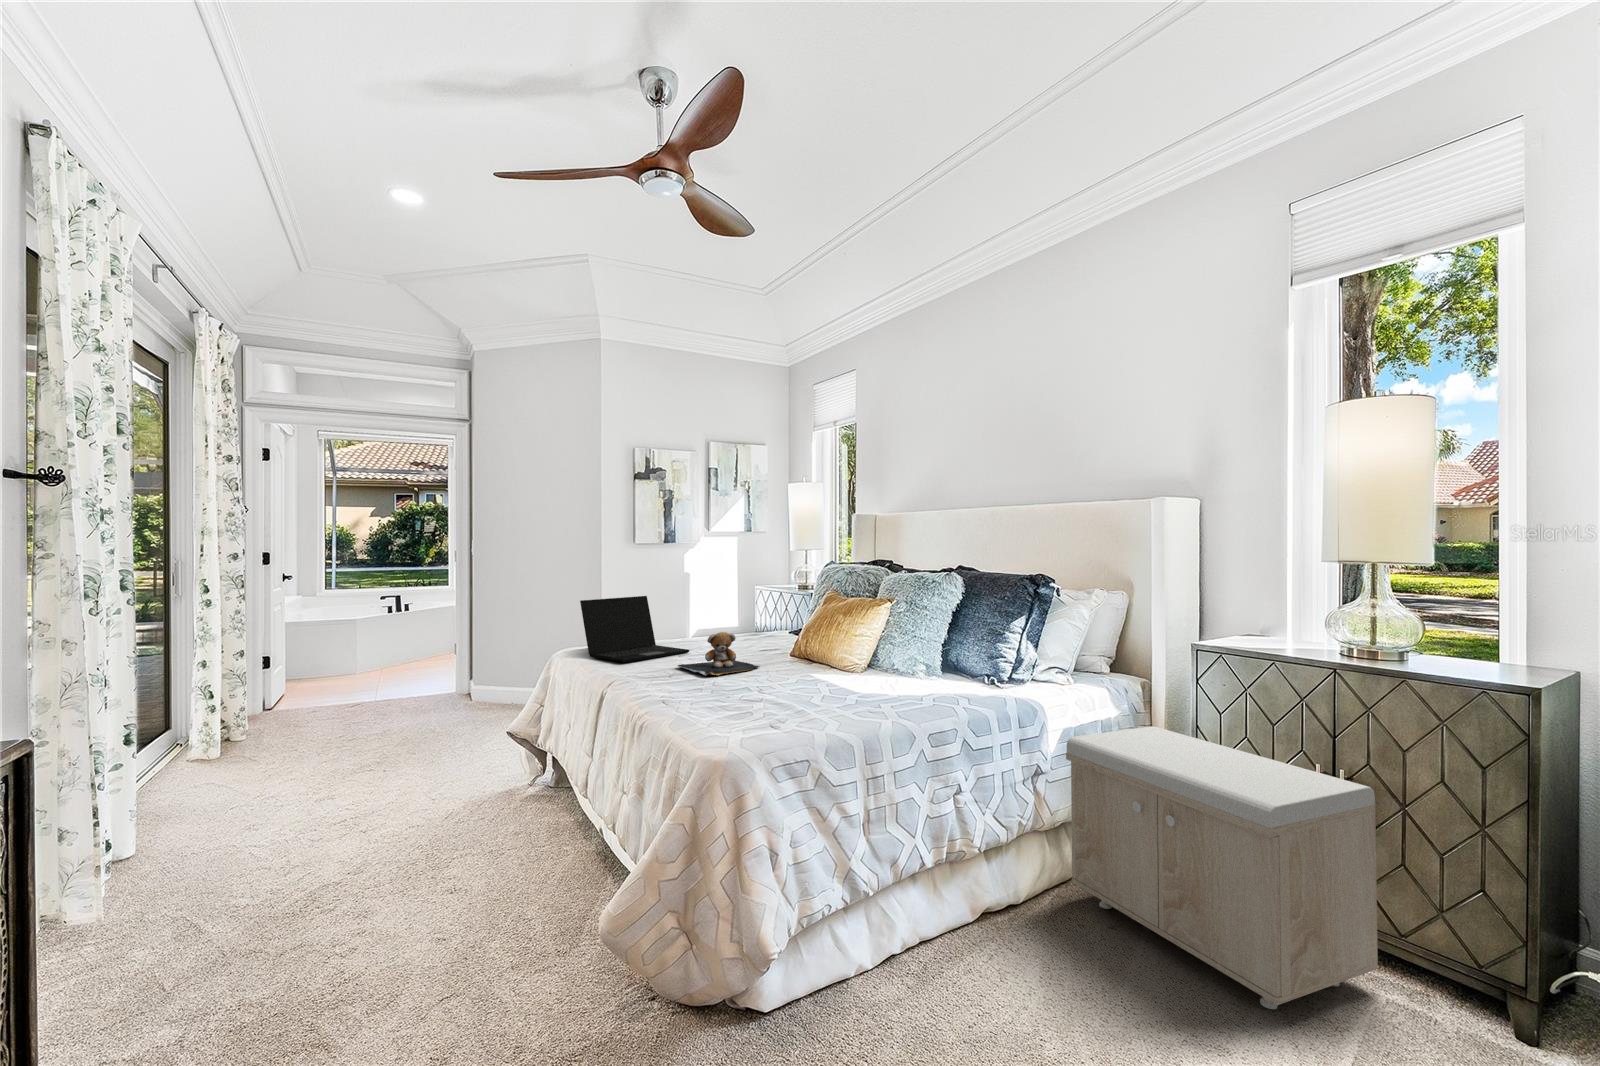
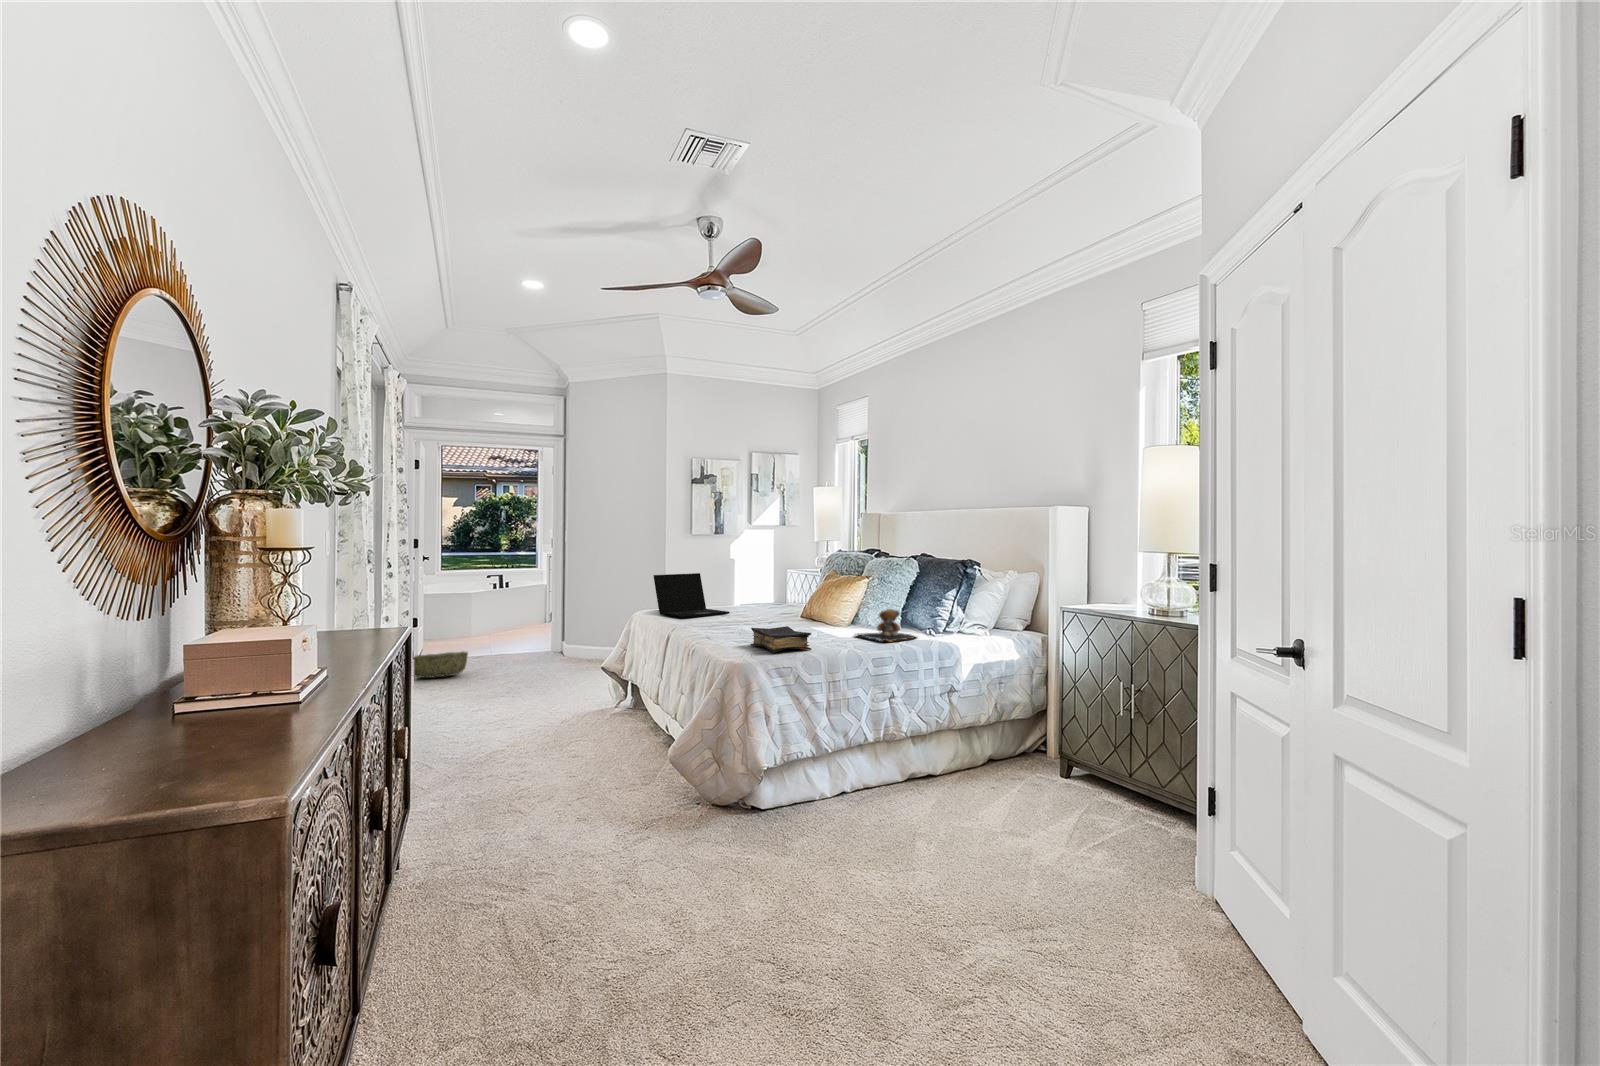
teddy bear: present [678,632,760,675] -> present [857,609,916,641]
book: none [733,682,834,734] -> present [750,626,812,653]
woven basket: none [234,703,331,743] -> present [414,652,468,678]
storage bench: present [1066,726,1378,1009] -> none [971,664,1142,822]

